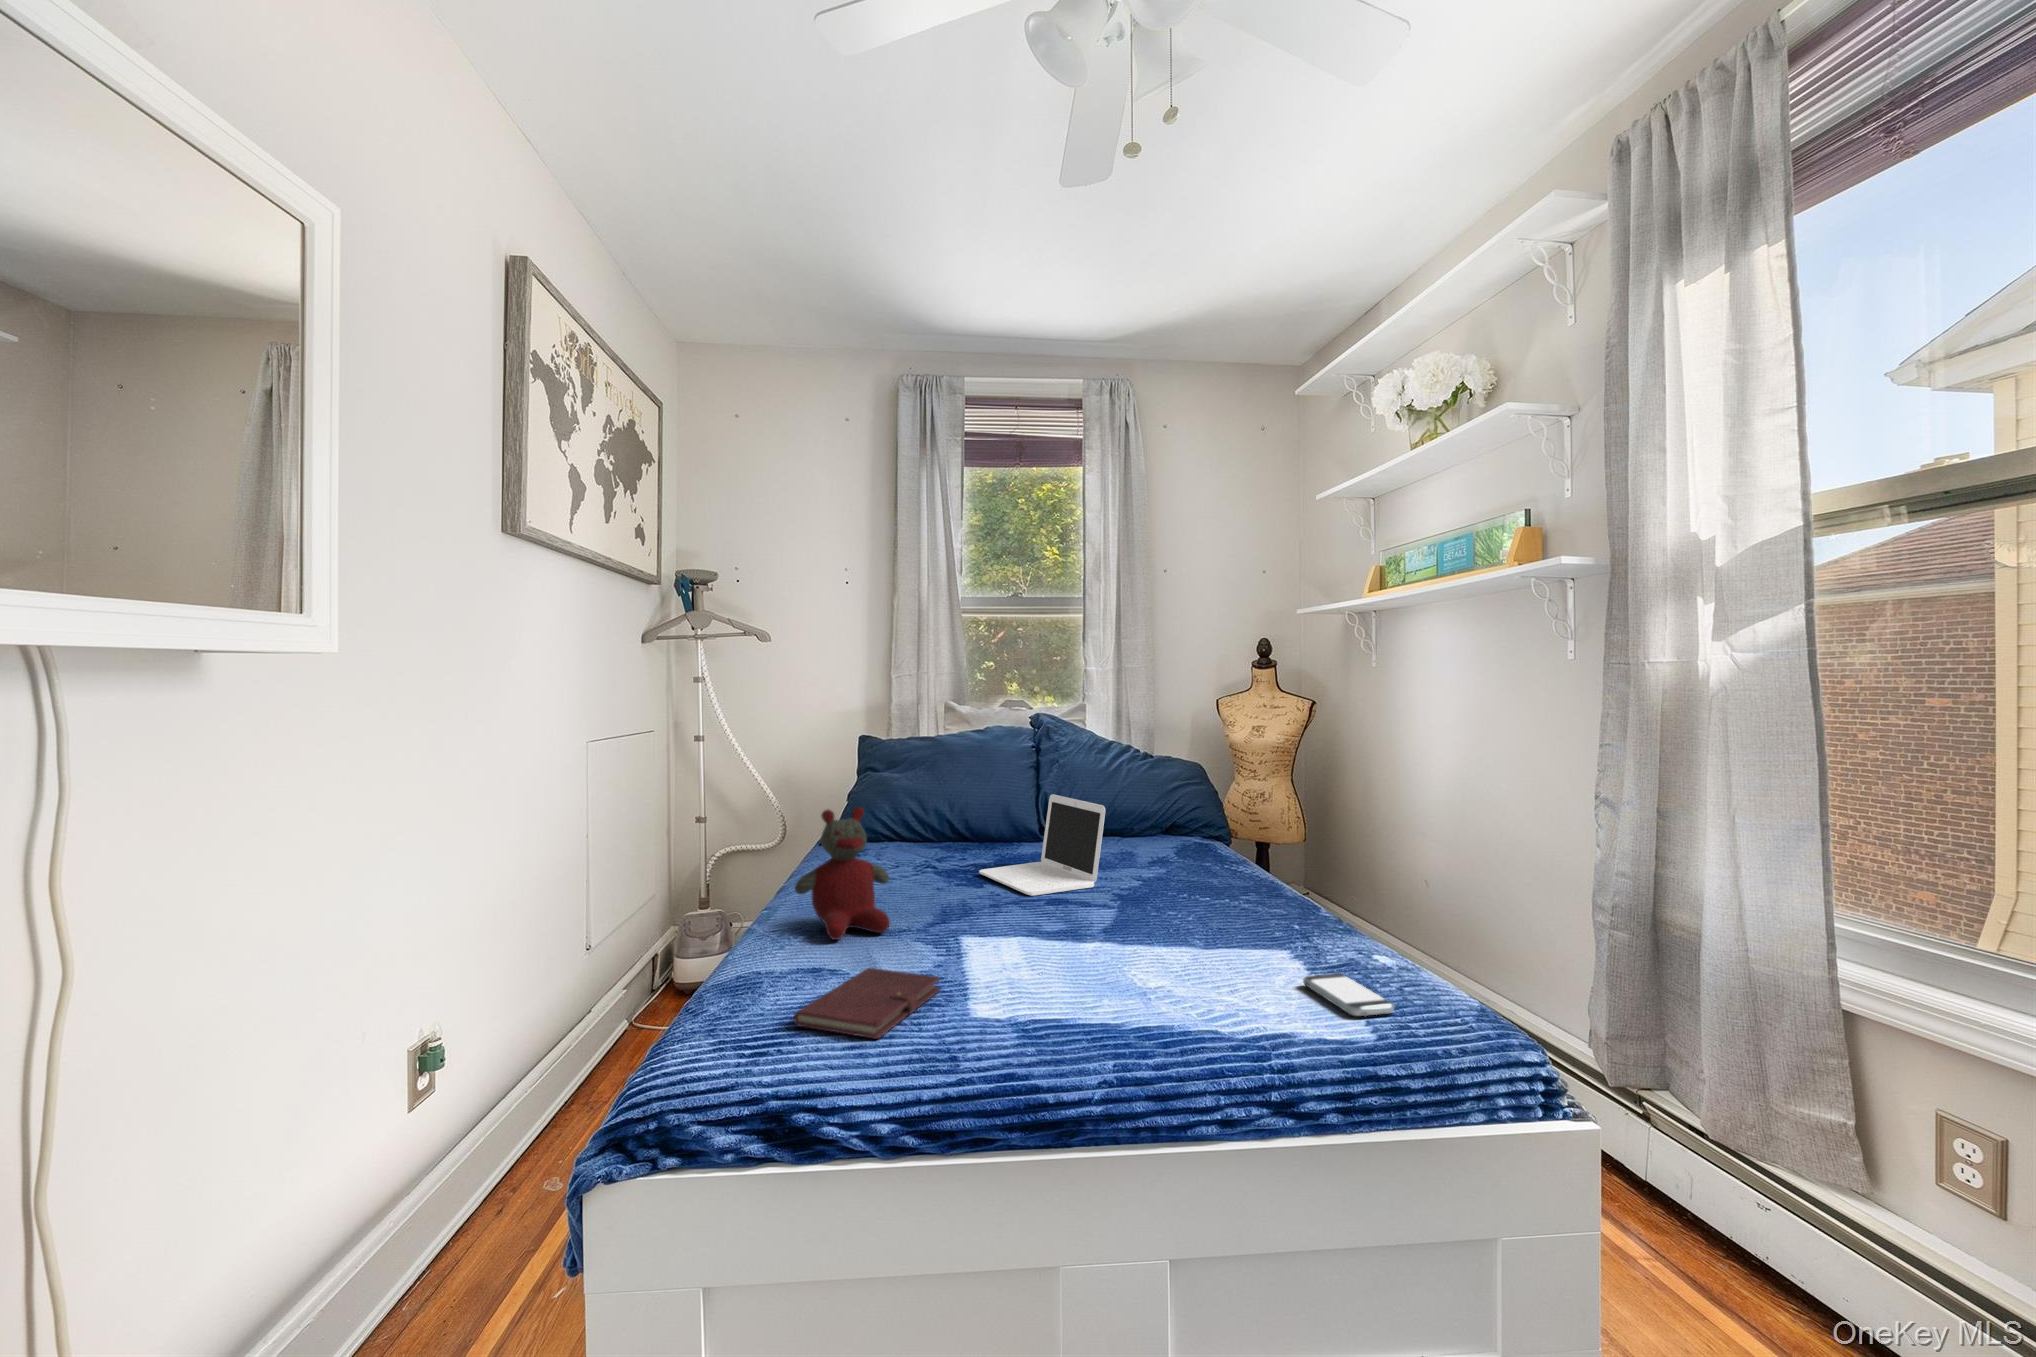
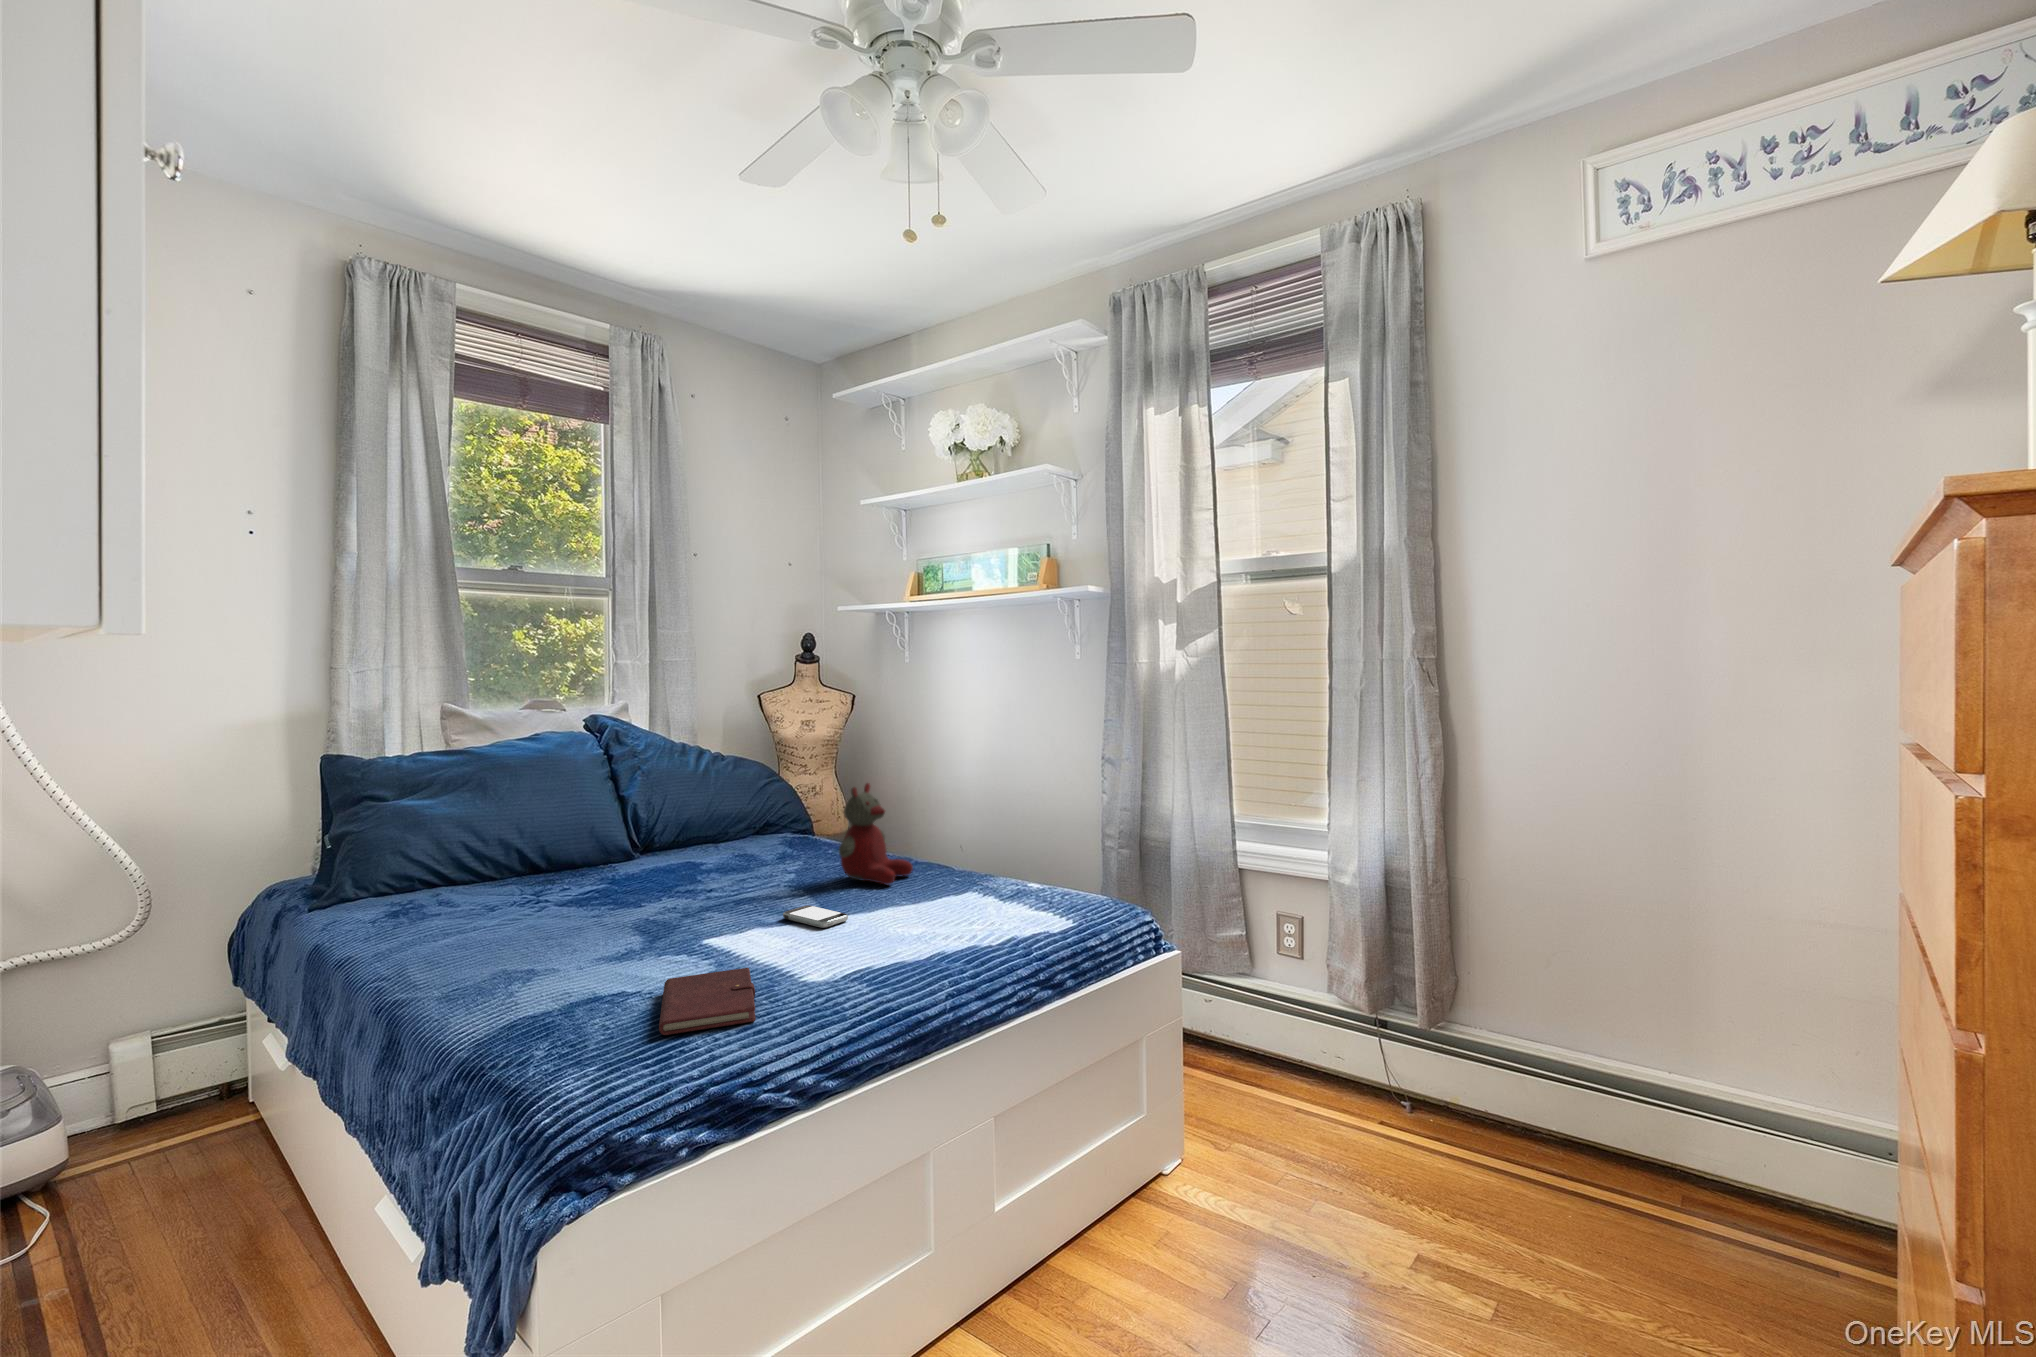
laptop: present [979,794,1105,896] -> none [623,802,761,899]
stuffed bear: present [795,807,890,940] -> present [839,783,913,885]
smartphone: present [1303,974,1394,1016] -> present [783,905,848,928]

